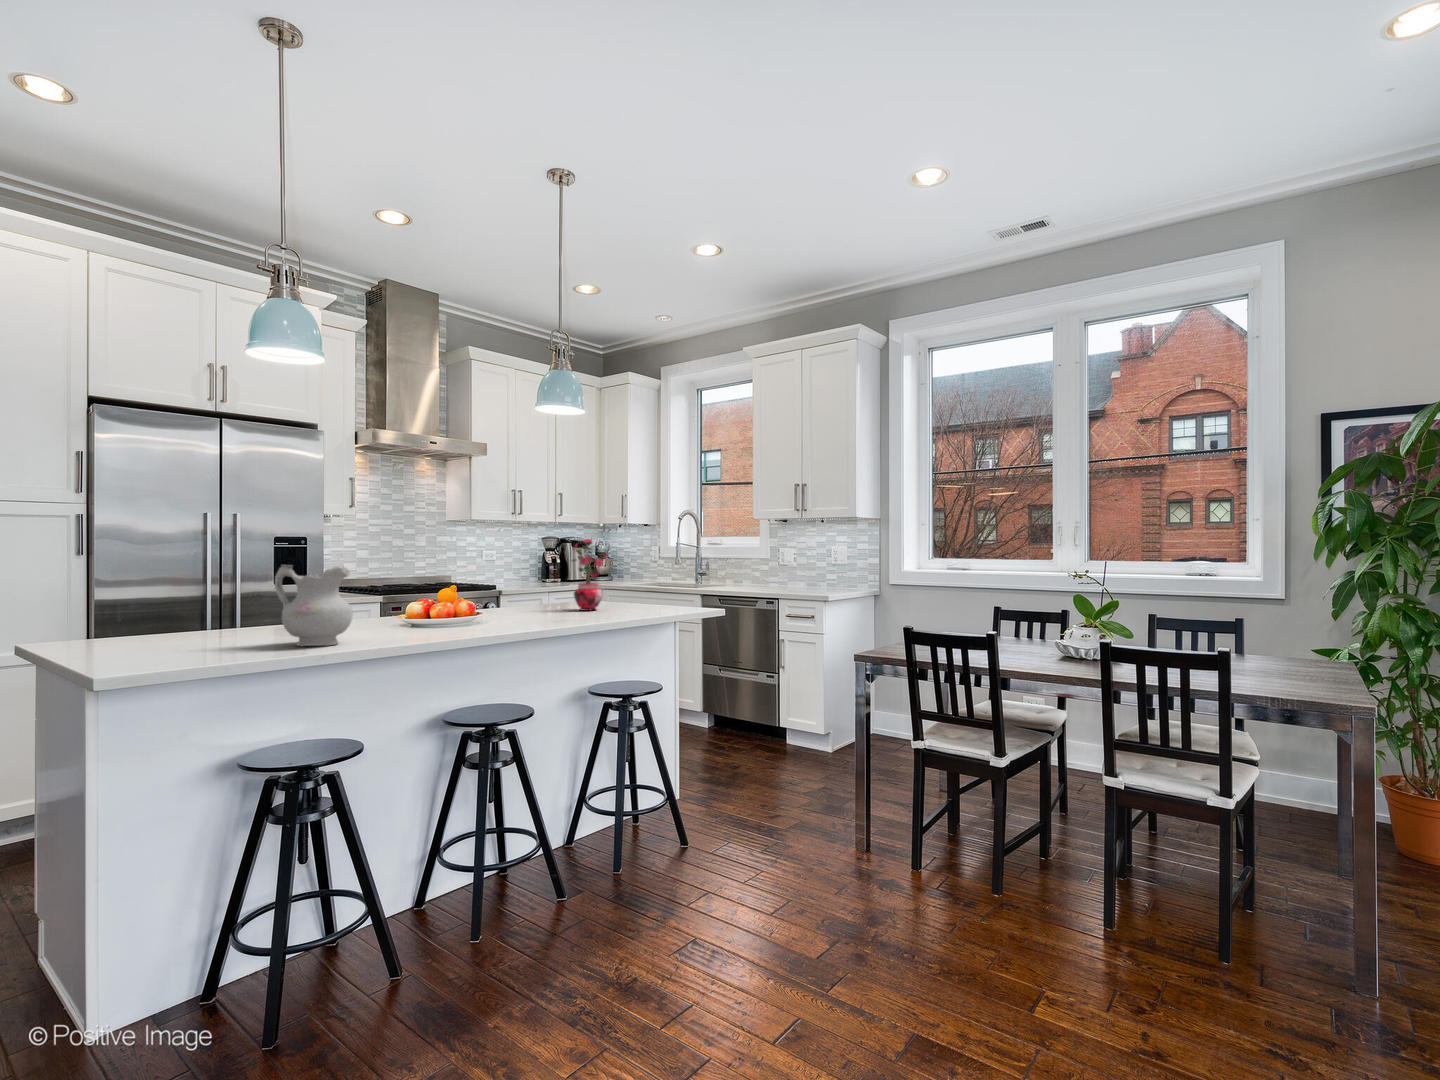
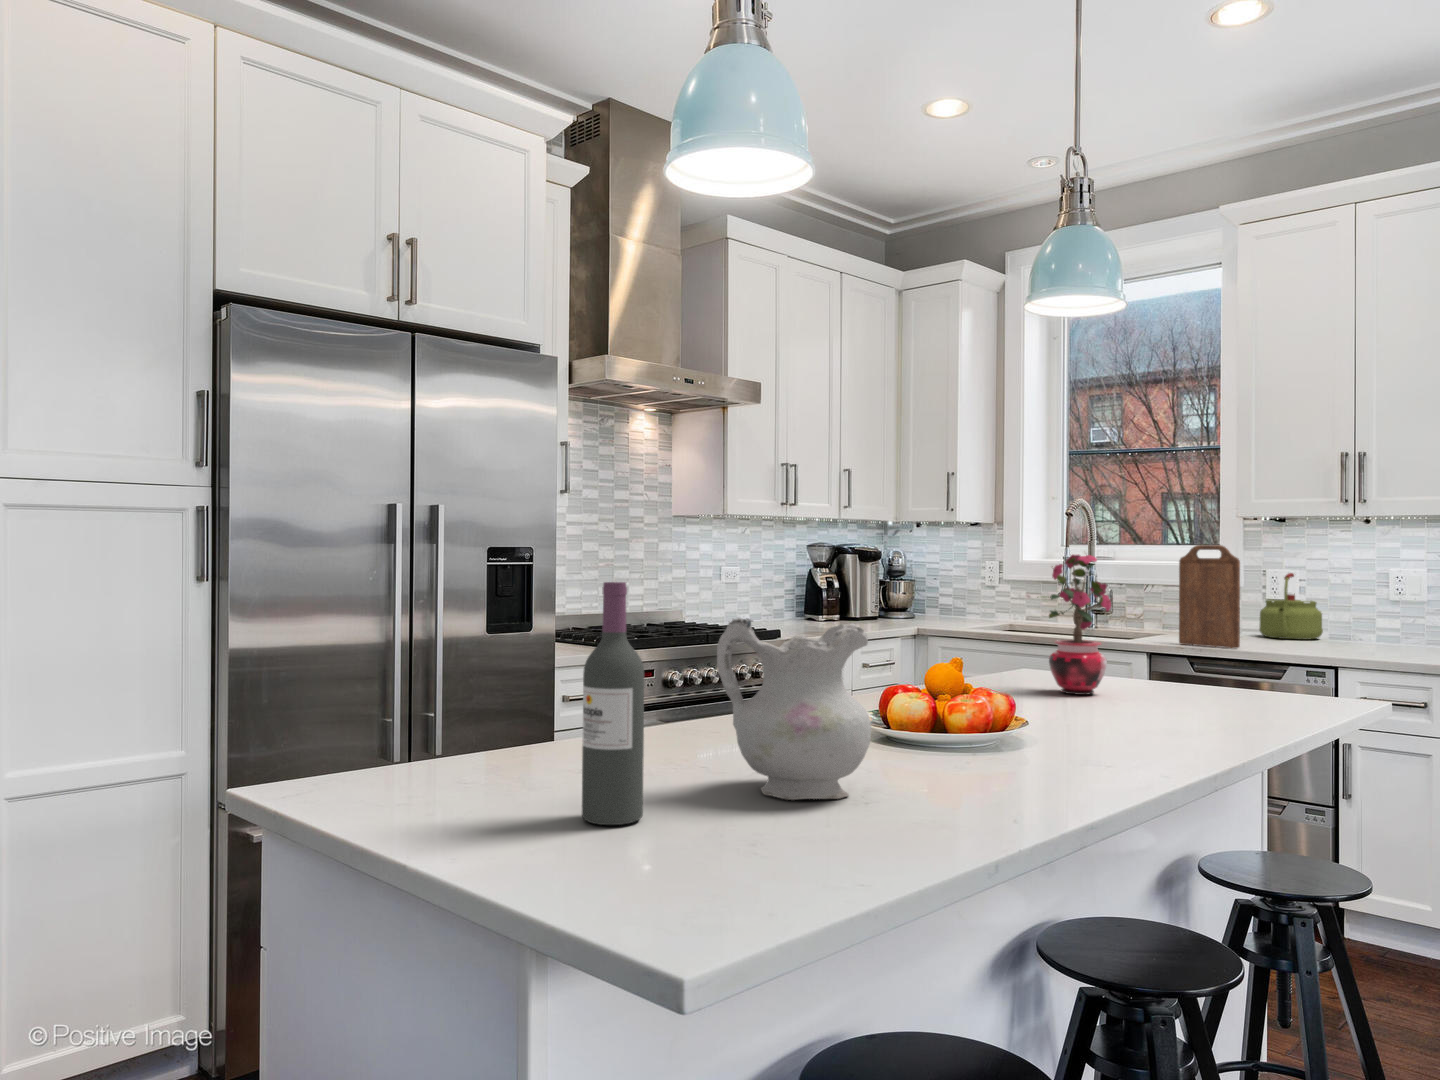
cutting board: none [714,535,739,590] -> present [1179,545,1240,648]
wine bottle: none [179,547,214,655] -> present [582,582,644,825]
kettle: none [774,550,805,586] -> present [1259,573,1323,640]

